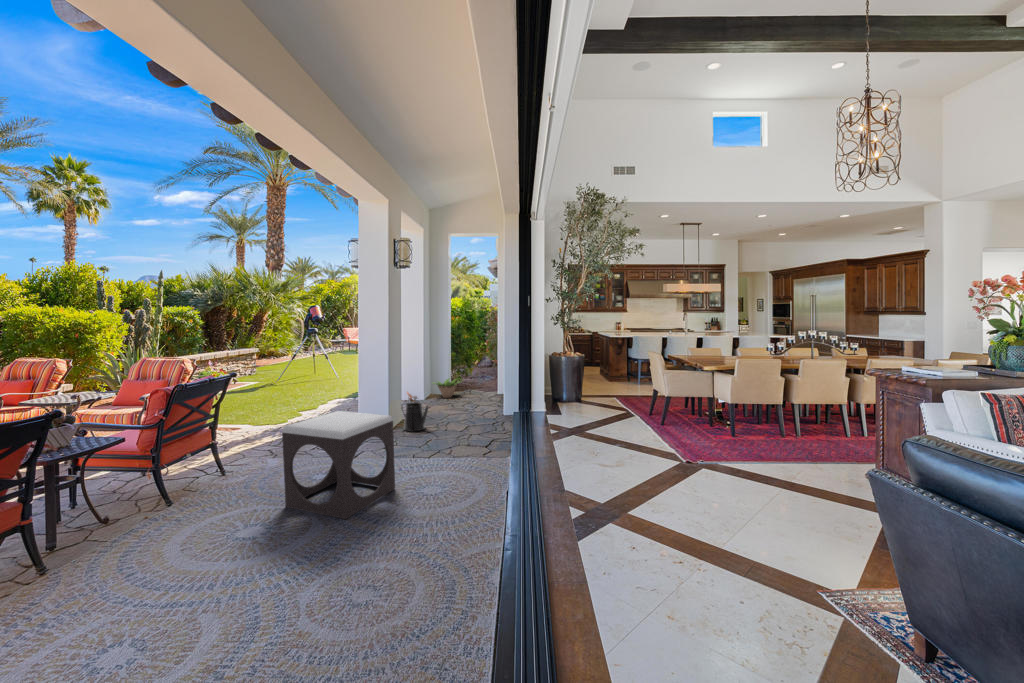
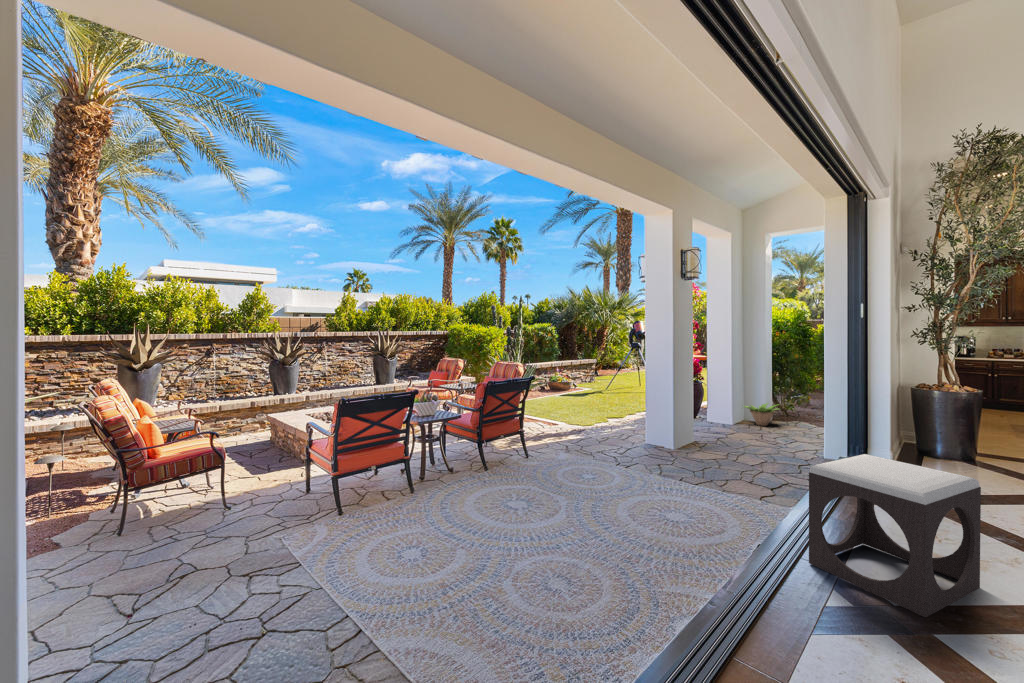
watering can: present [402,393,428,431] -> none [688,411,715,455]
footstool: present [282,411,395,519] -> present [809,454,981,617]

